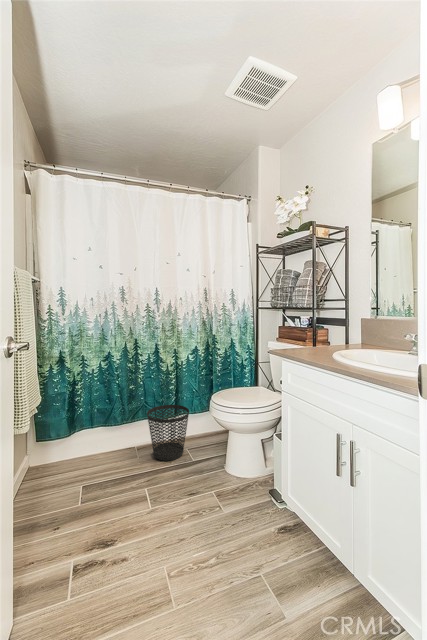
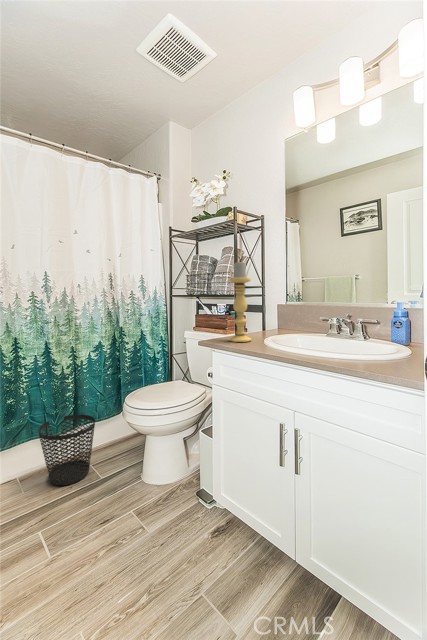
candle holder: none [301,275,322,352] -> present [230,262,251,342]

